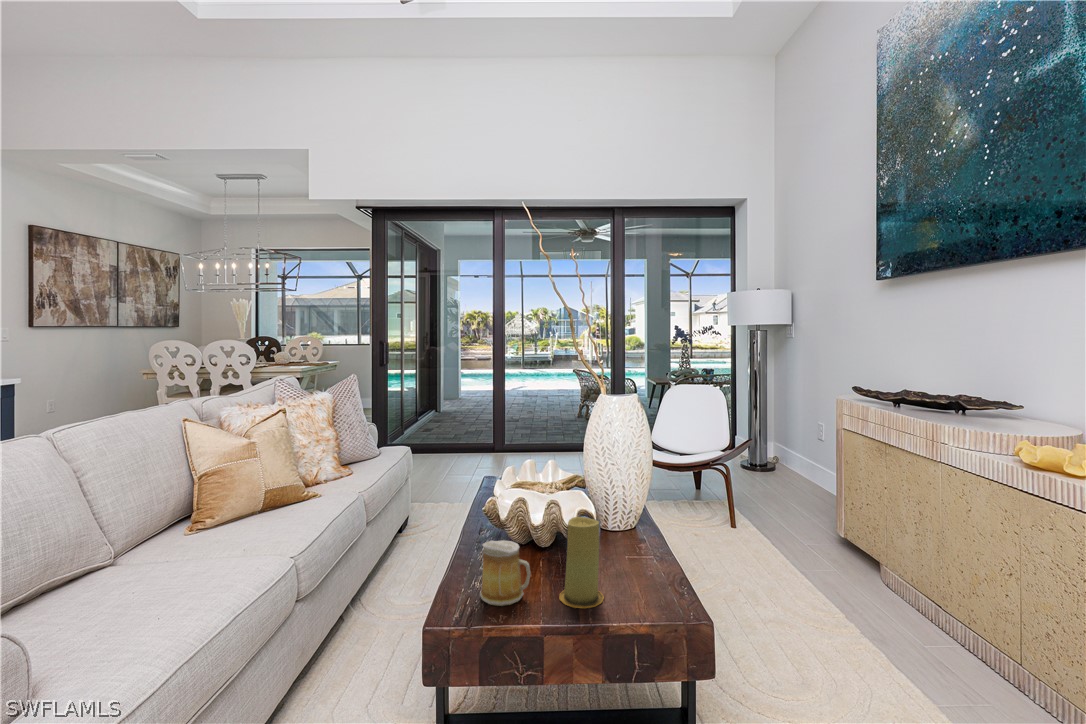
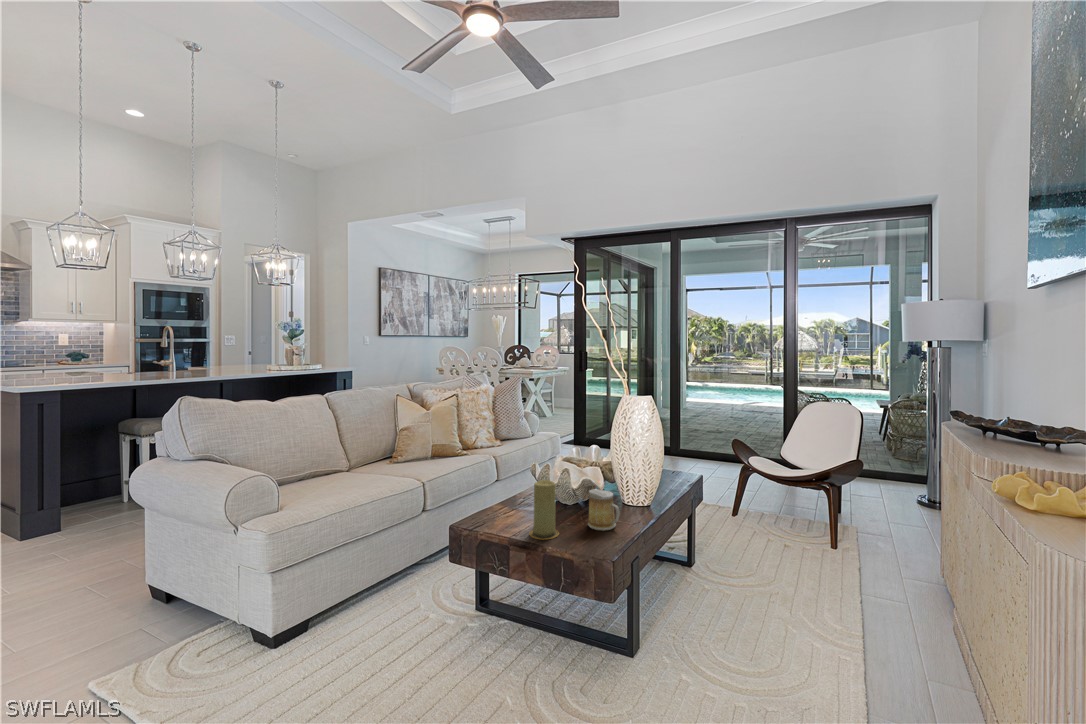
mug: present [480,540,530,606] -> present [588,489,620,531]

